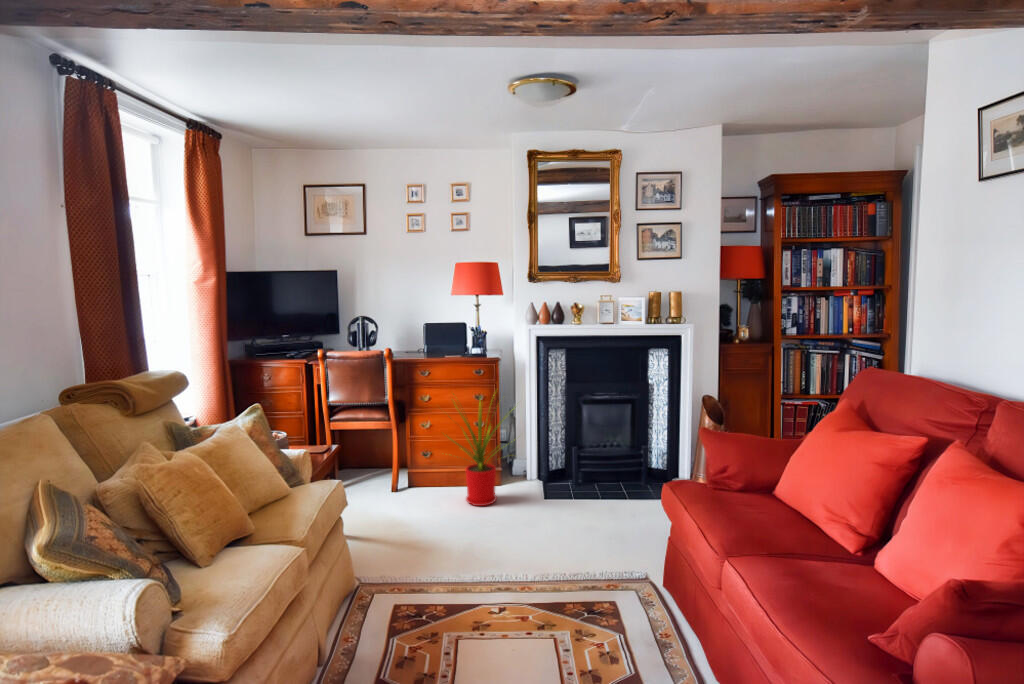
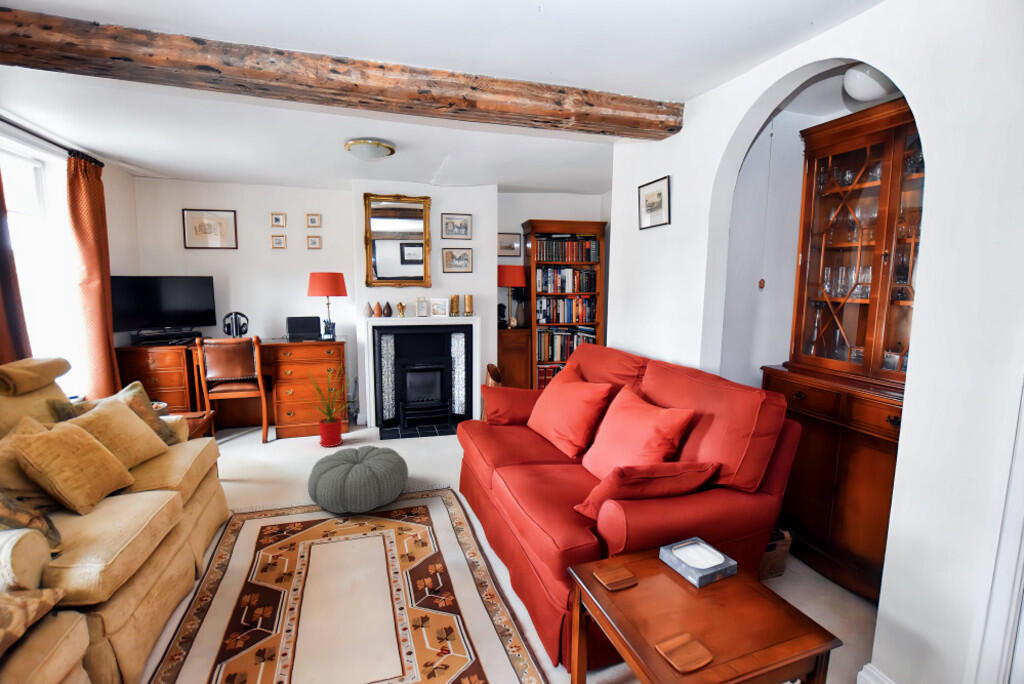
pouf: none [466,512,611,620] -> present [308,446,408,513]

